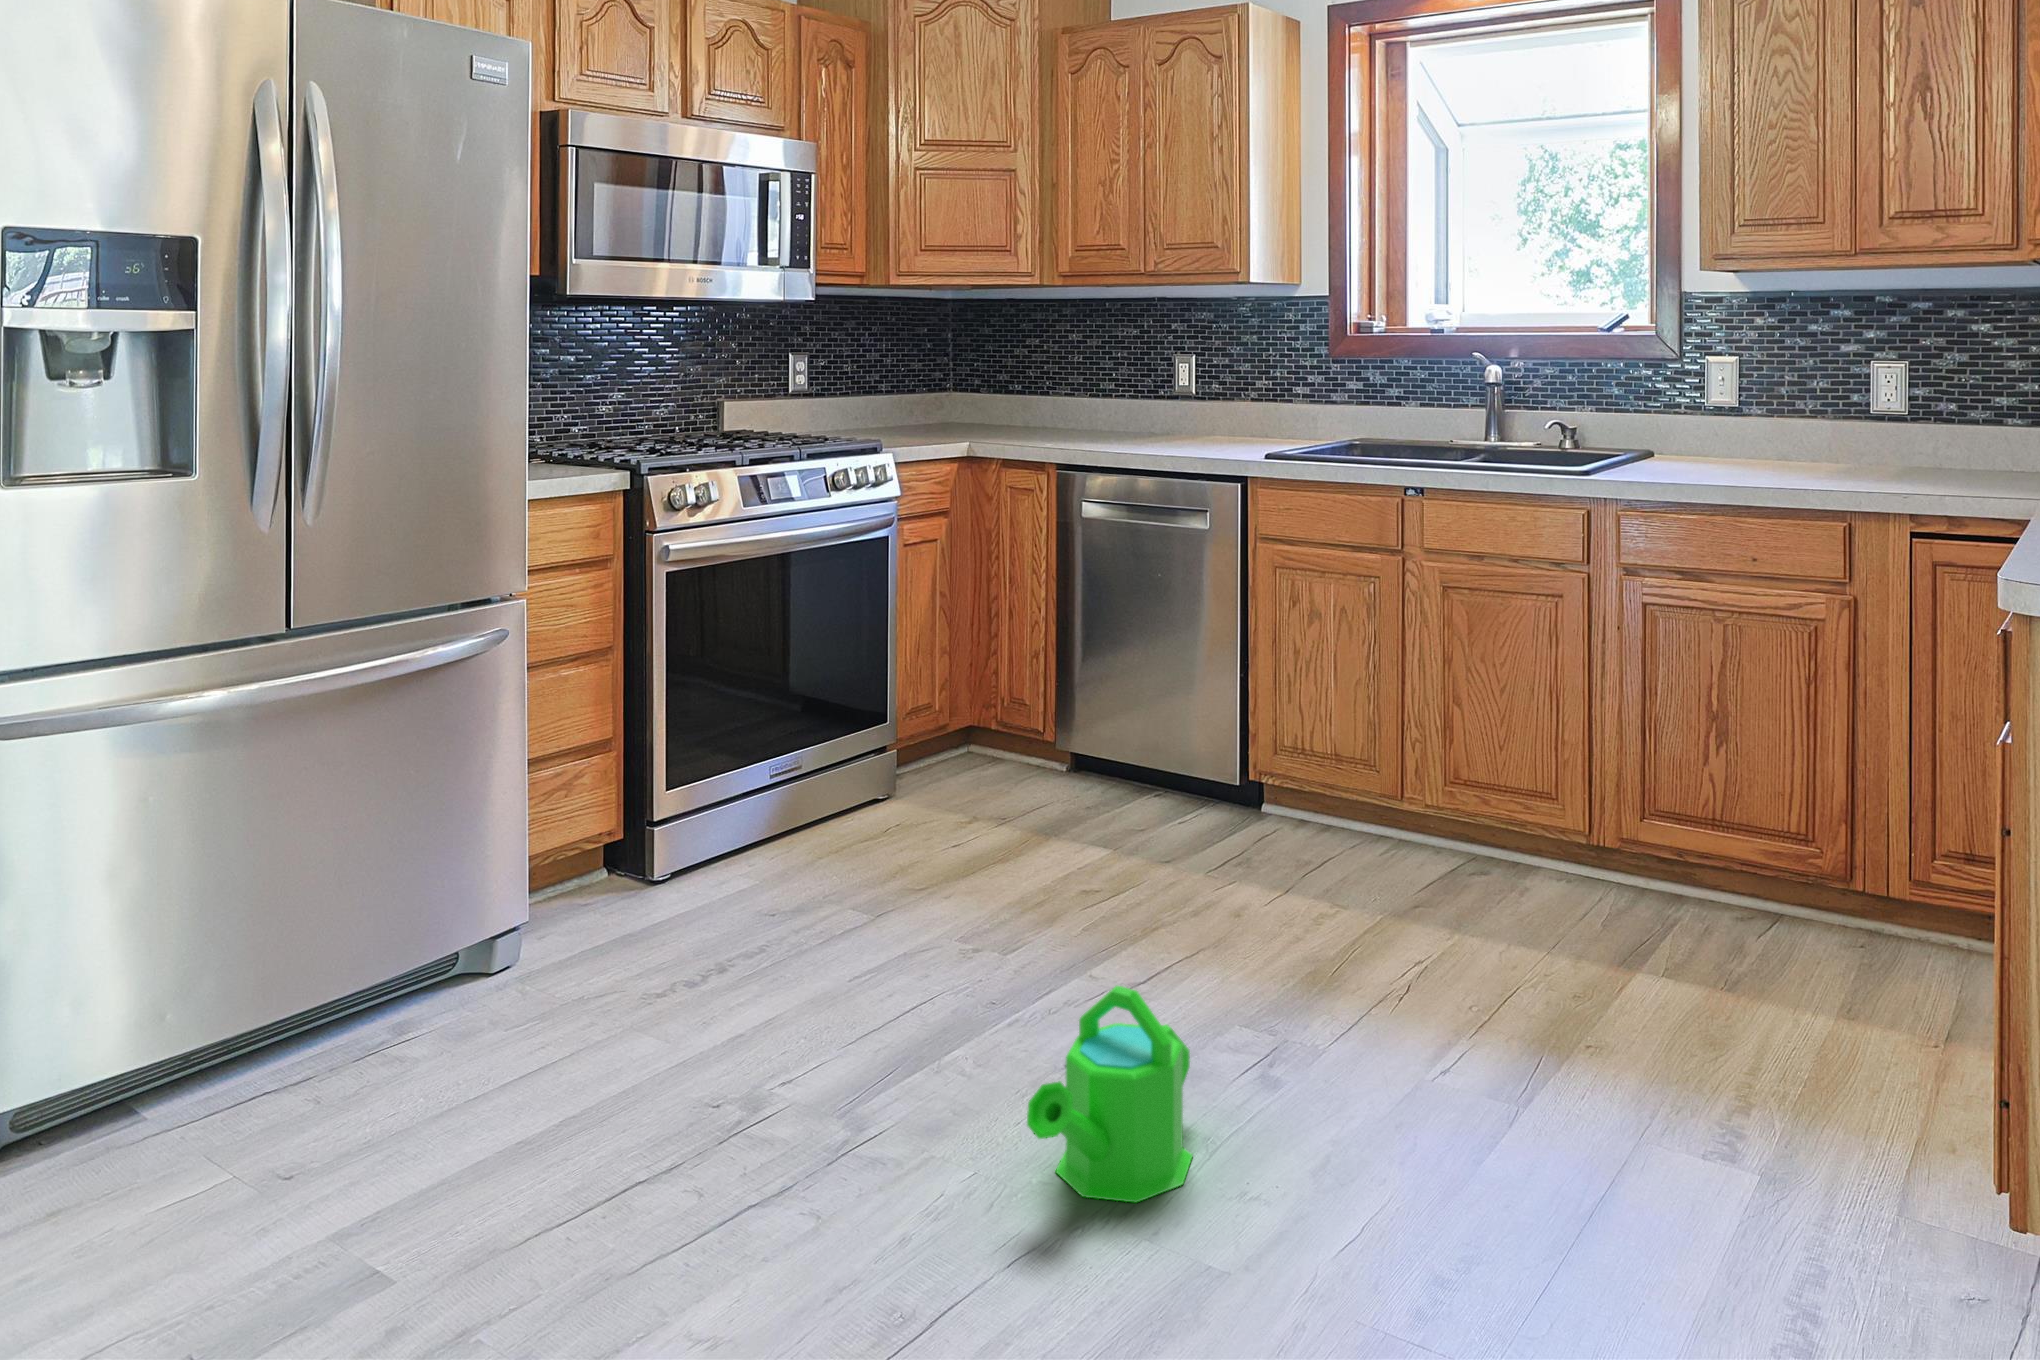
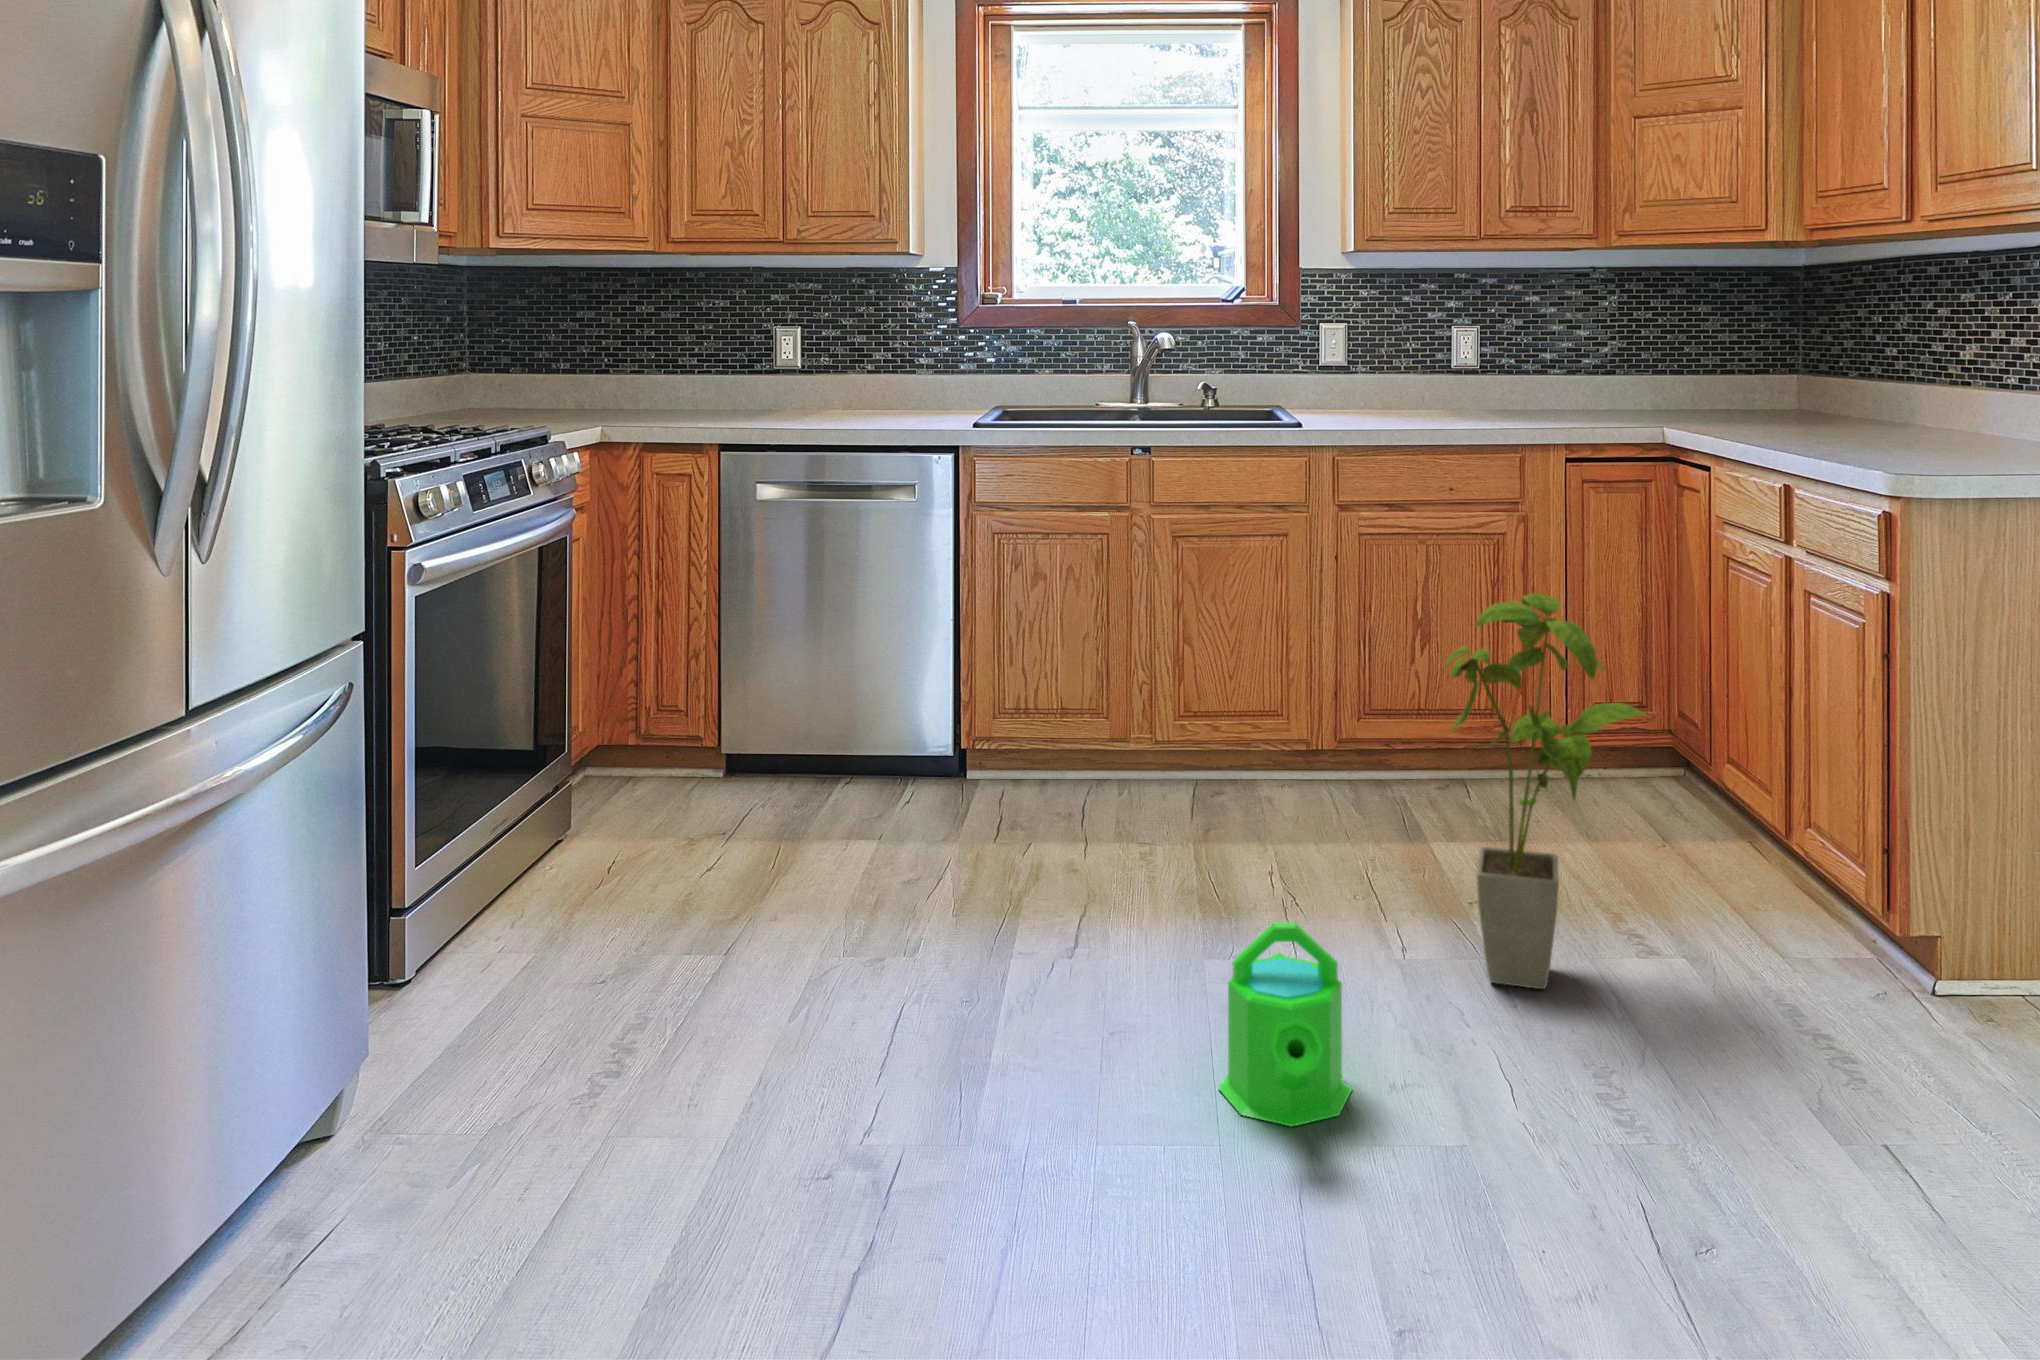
house plant: none [1429,684,1685,1155] -> present [1443,593,1651,989]

